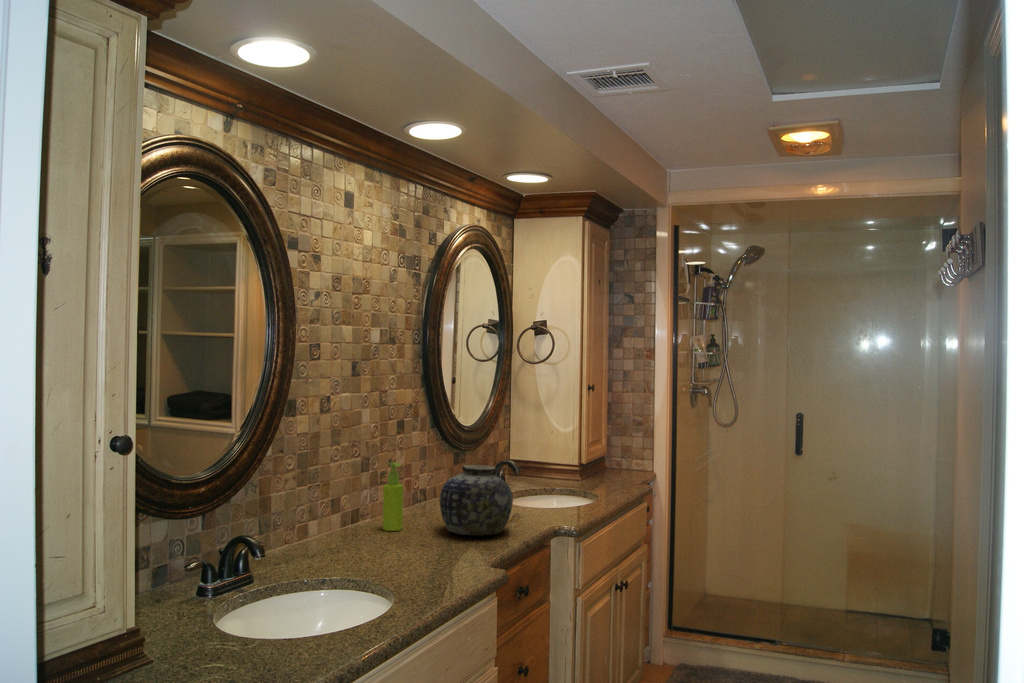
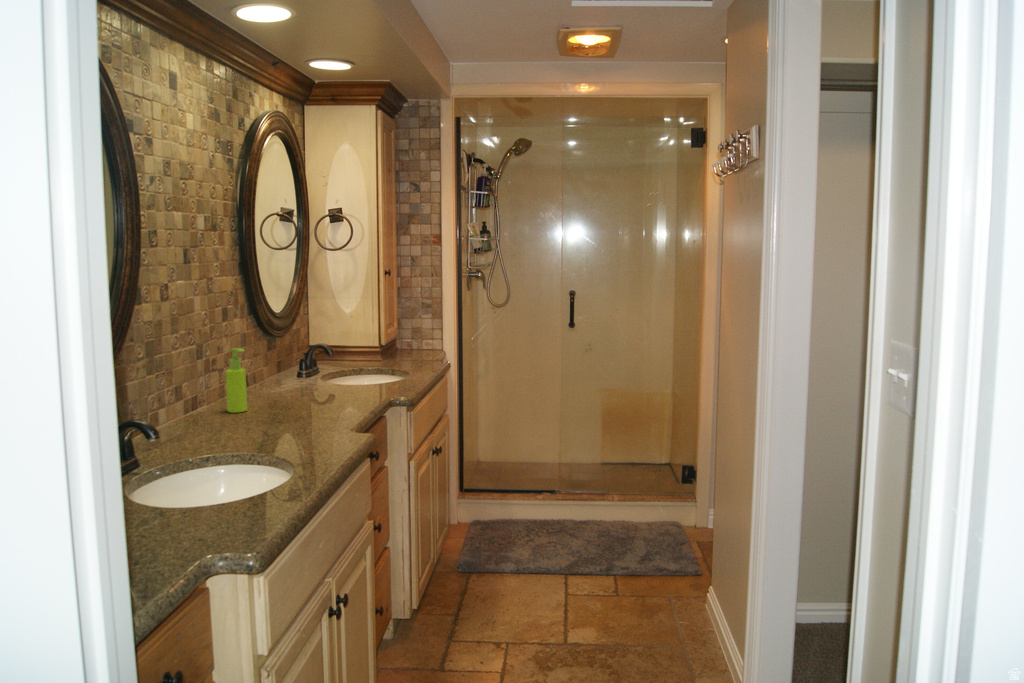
vase: present [440,465,513,535] -> none [284,347,353,409]

